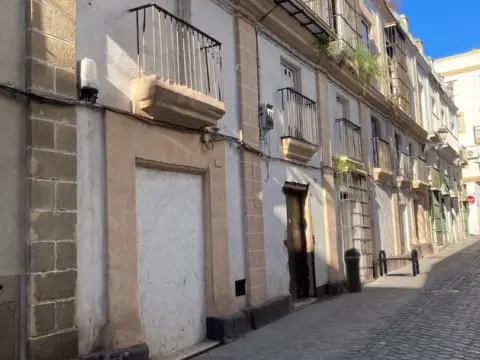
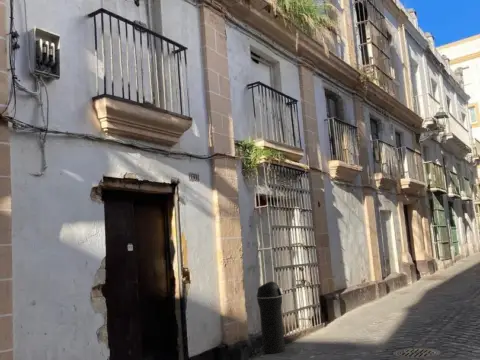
bench: present [379,249,420,276] -> none [337,275,397,315]

